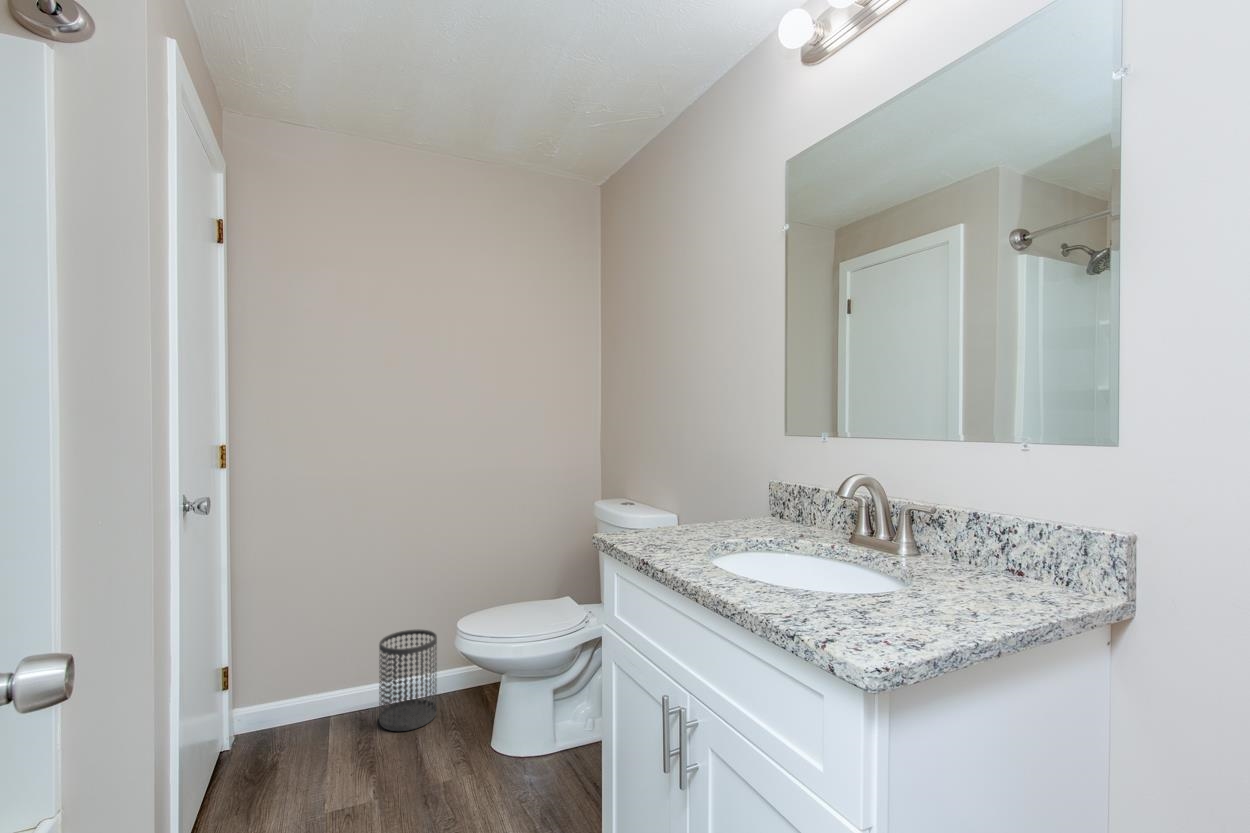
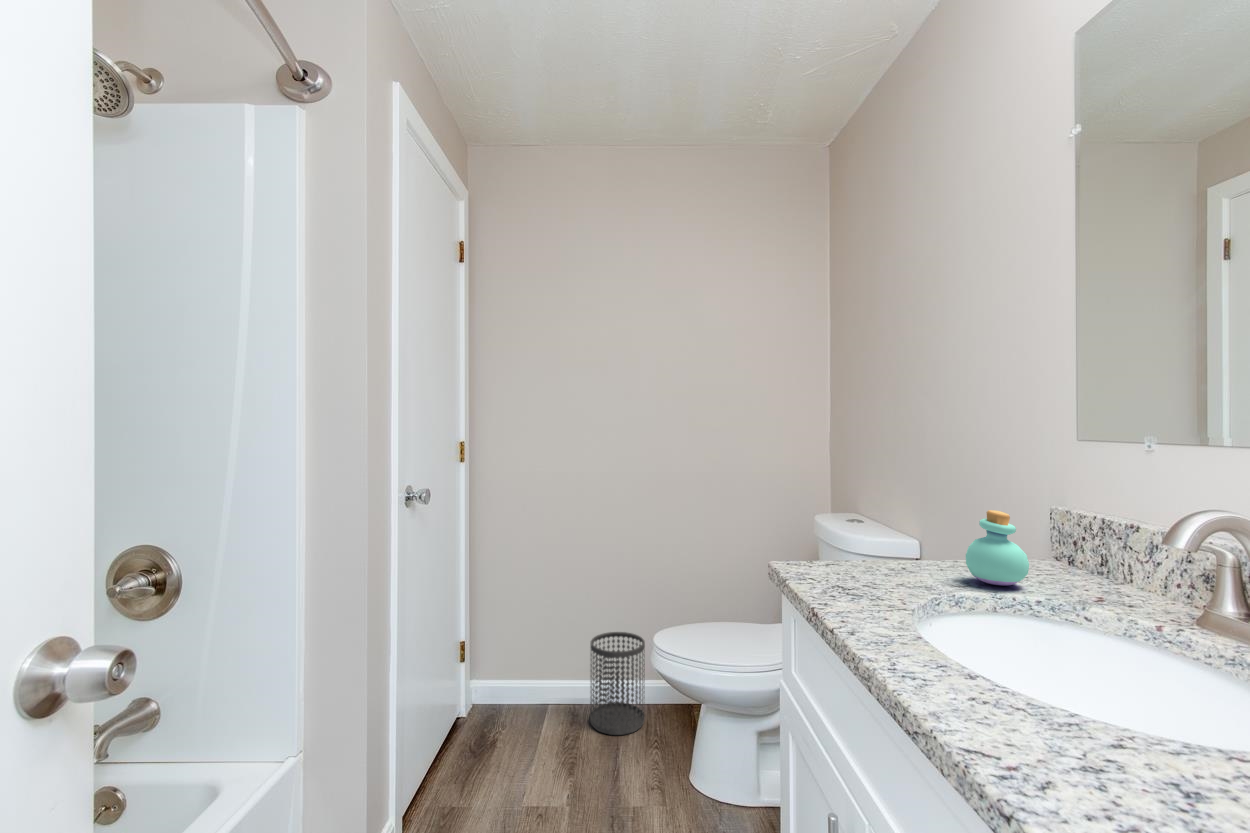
perfume bottle: none [727,484,764,534] -> present [966,510,1029,586]

